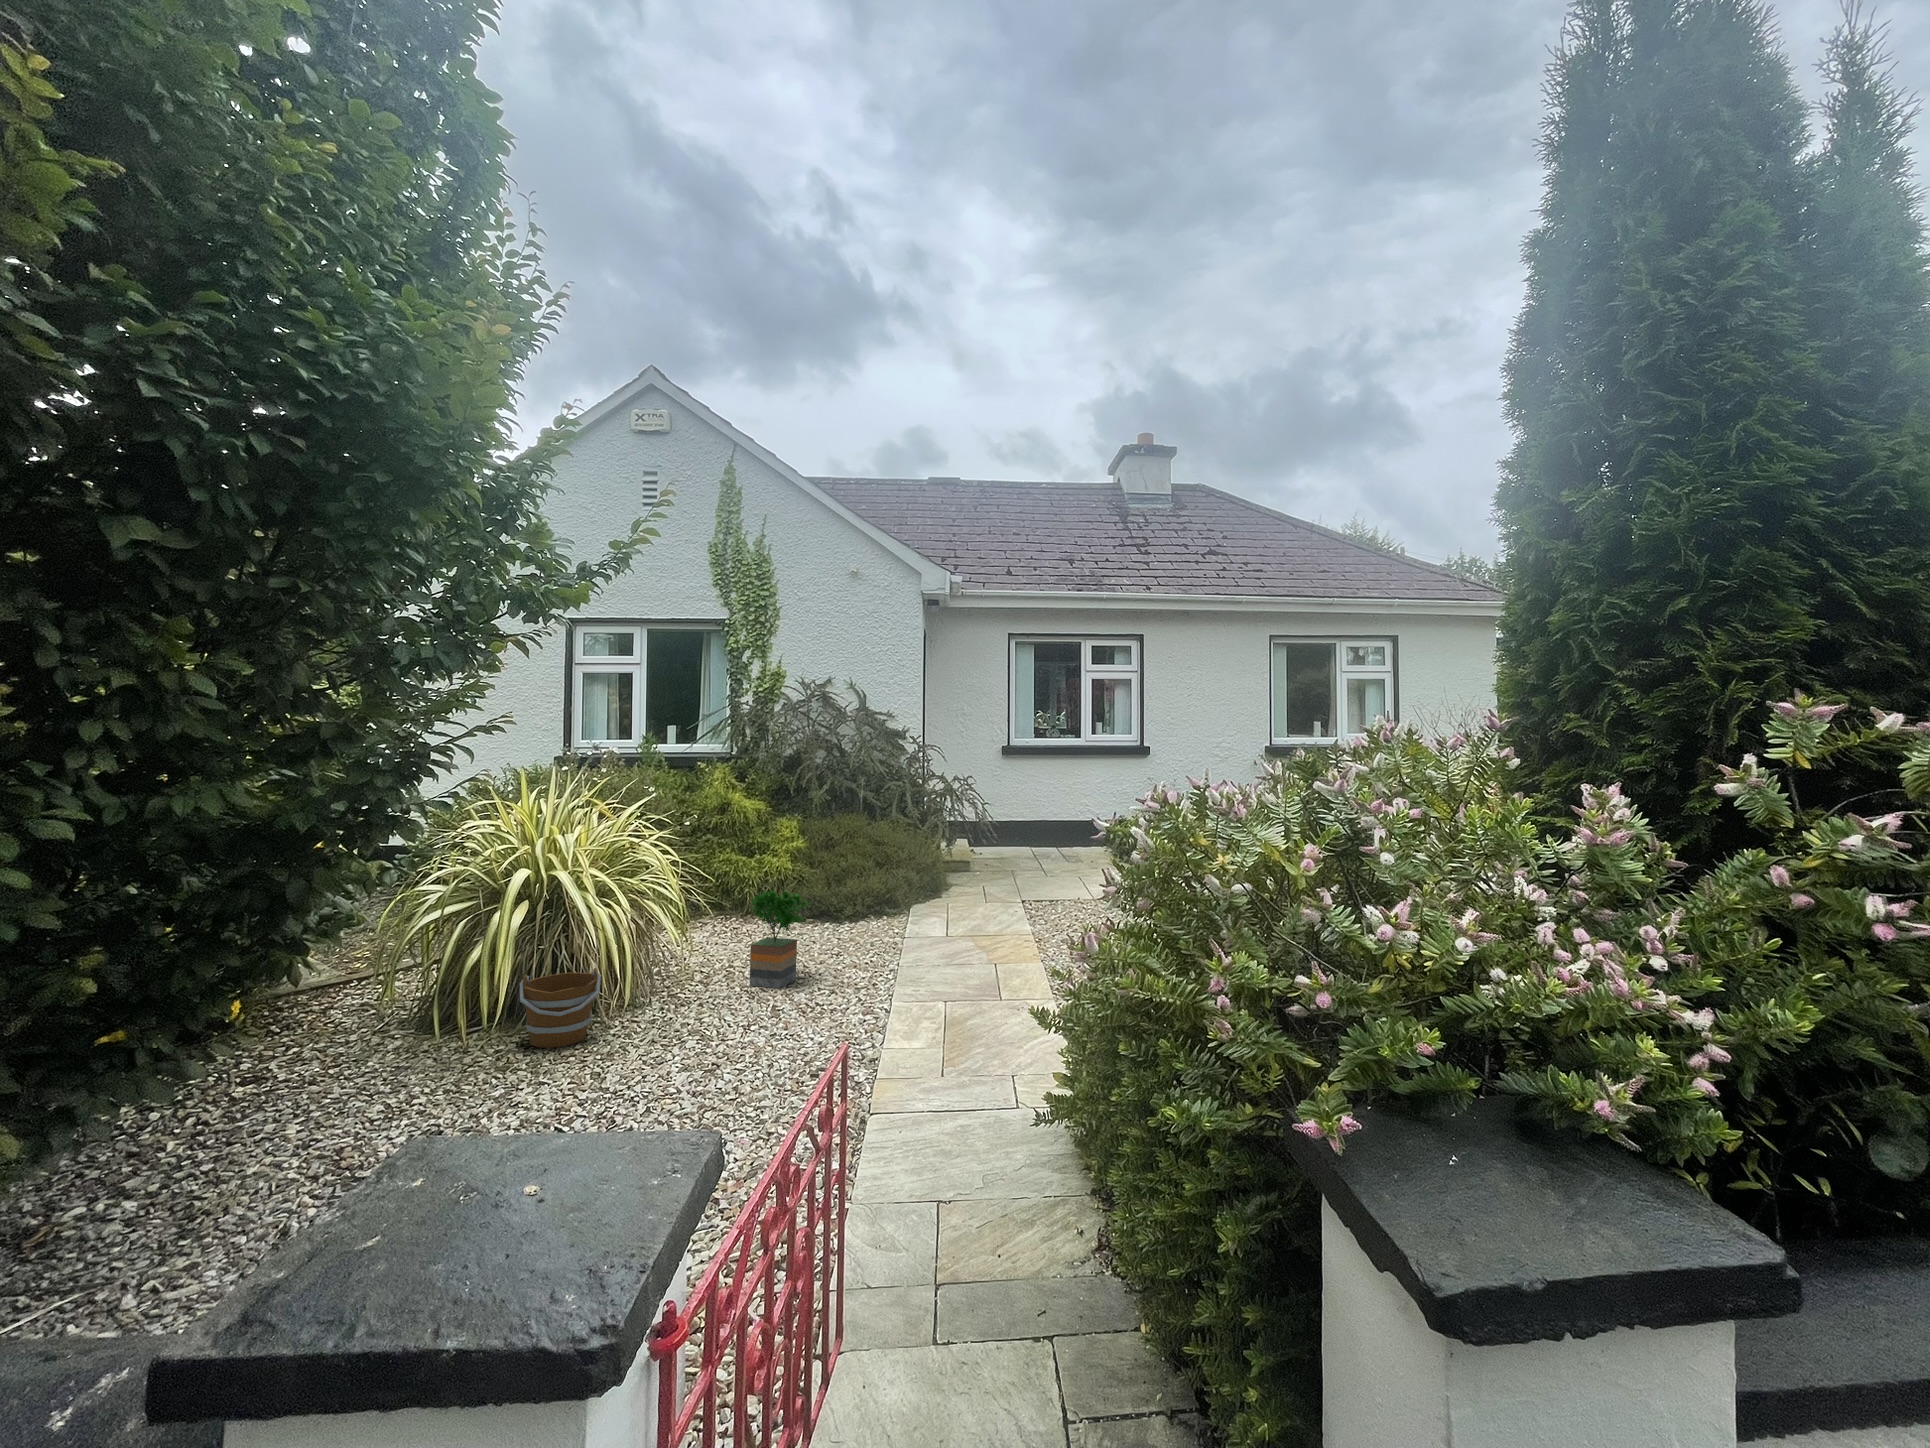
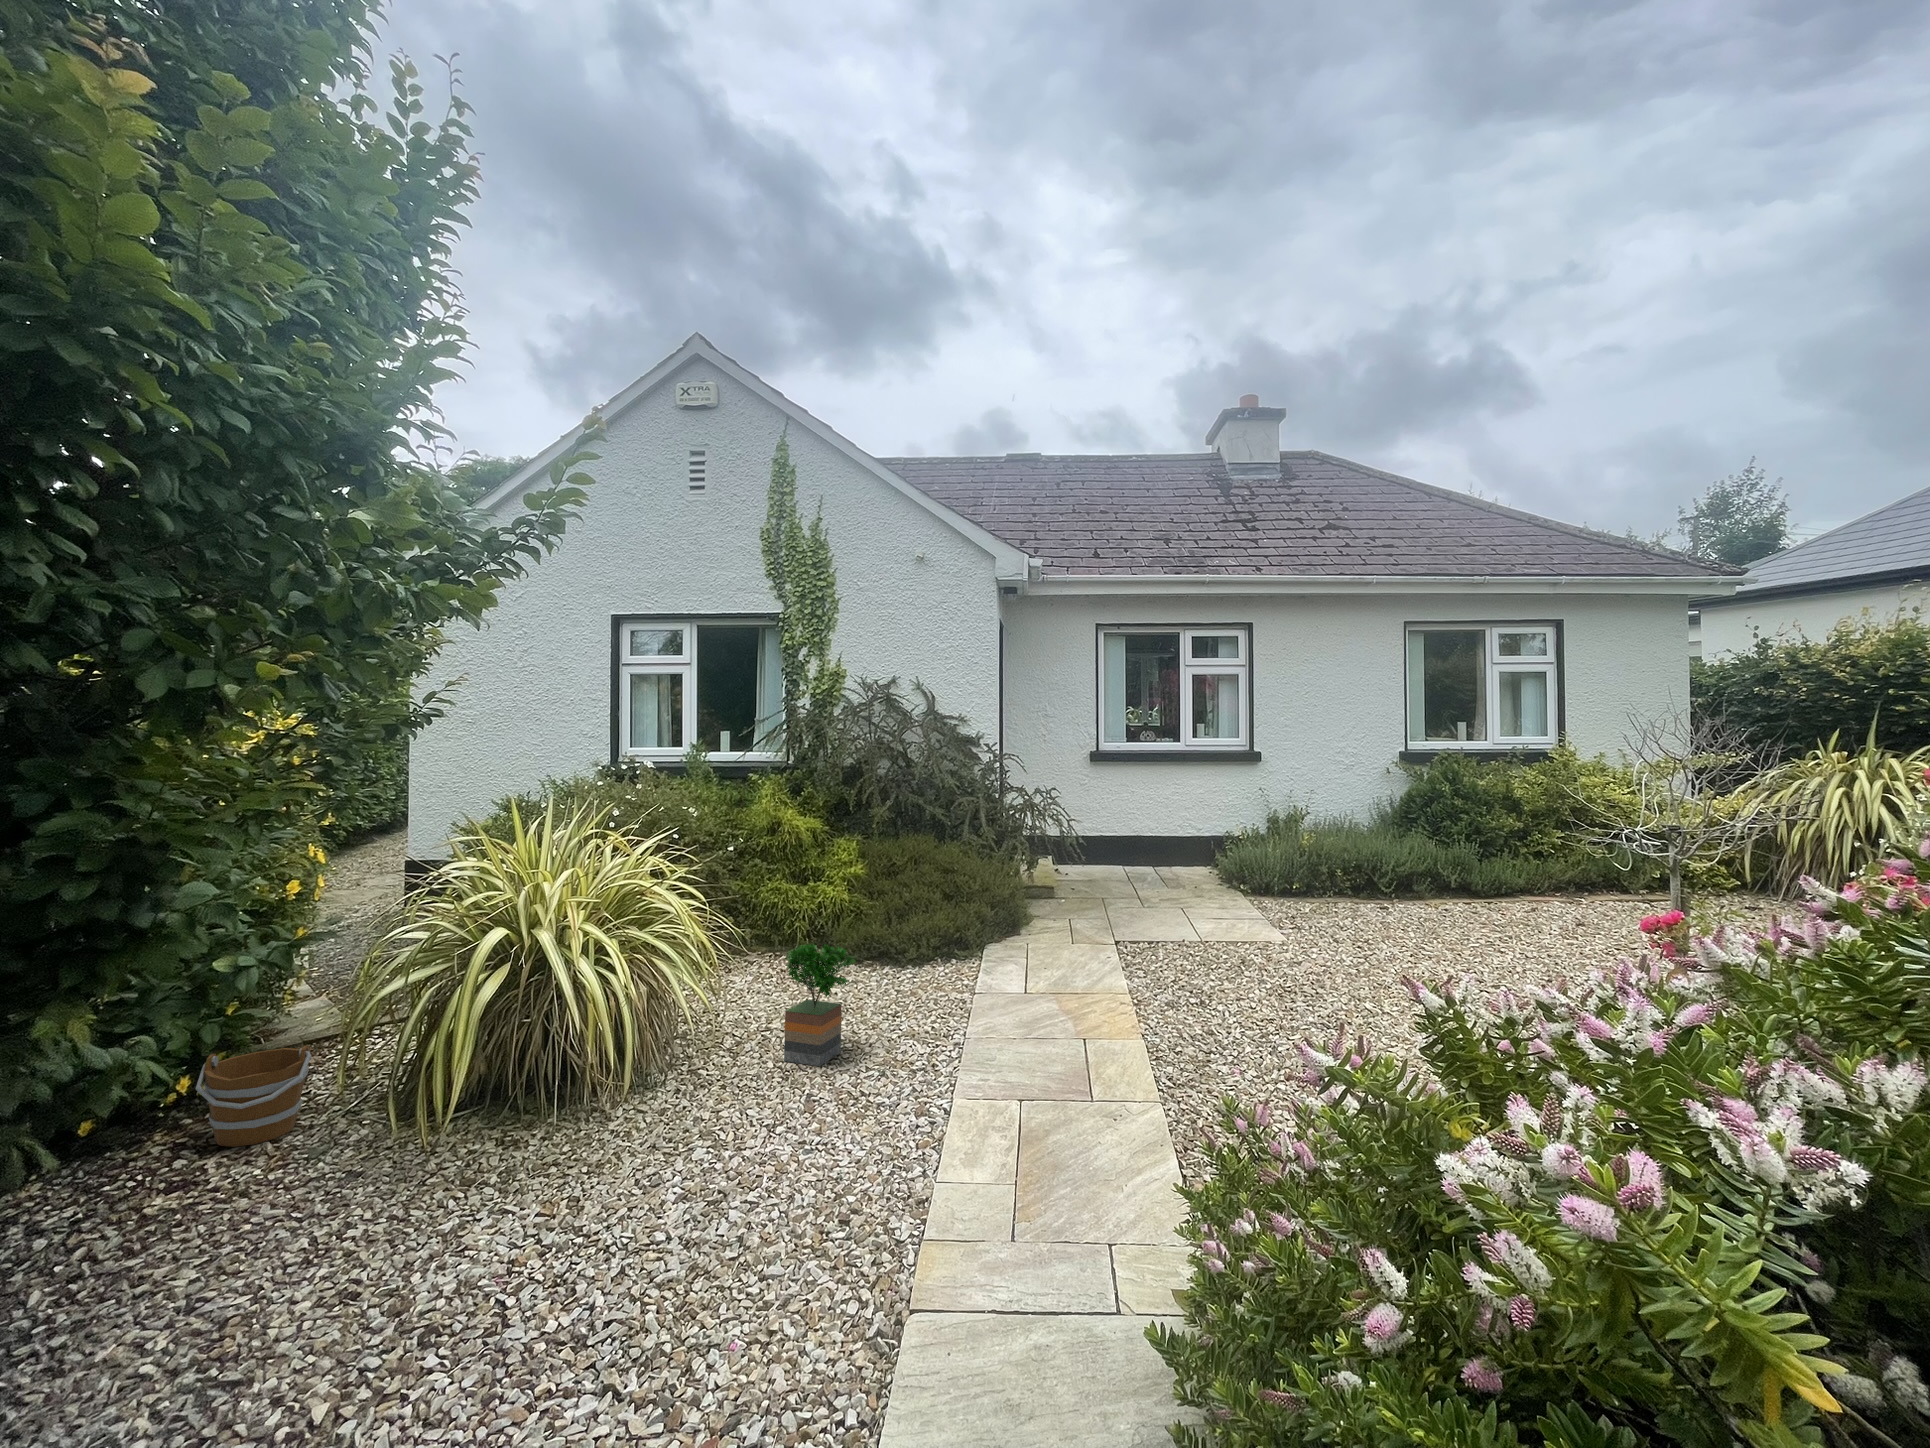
bucket: present [520,968,601,1048] -> present [195,1045,311,1147]

